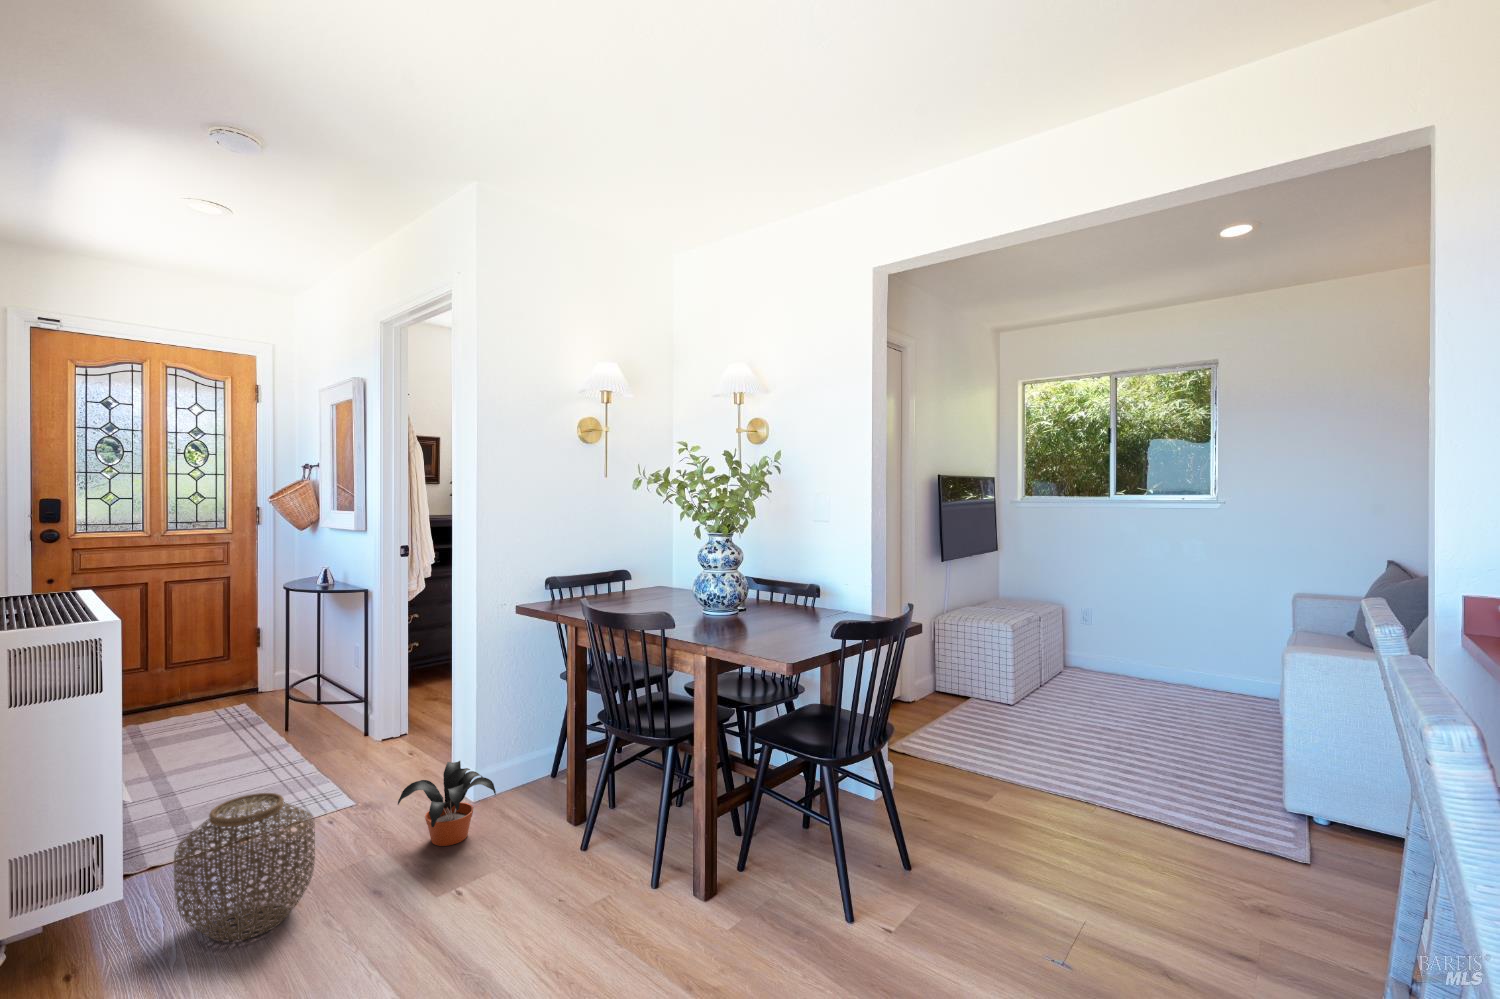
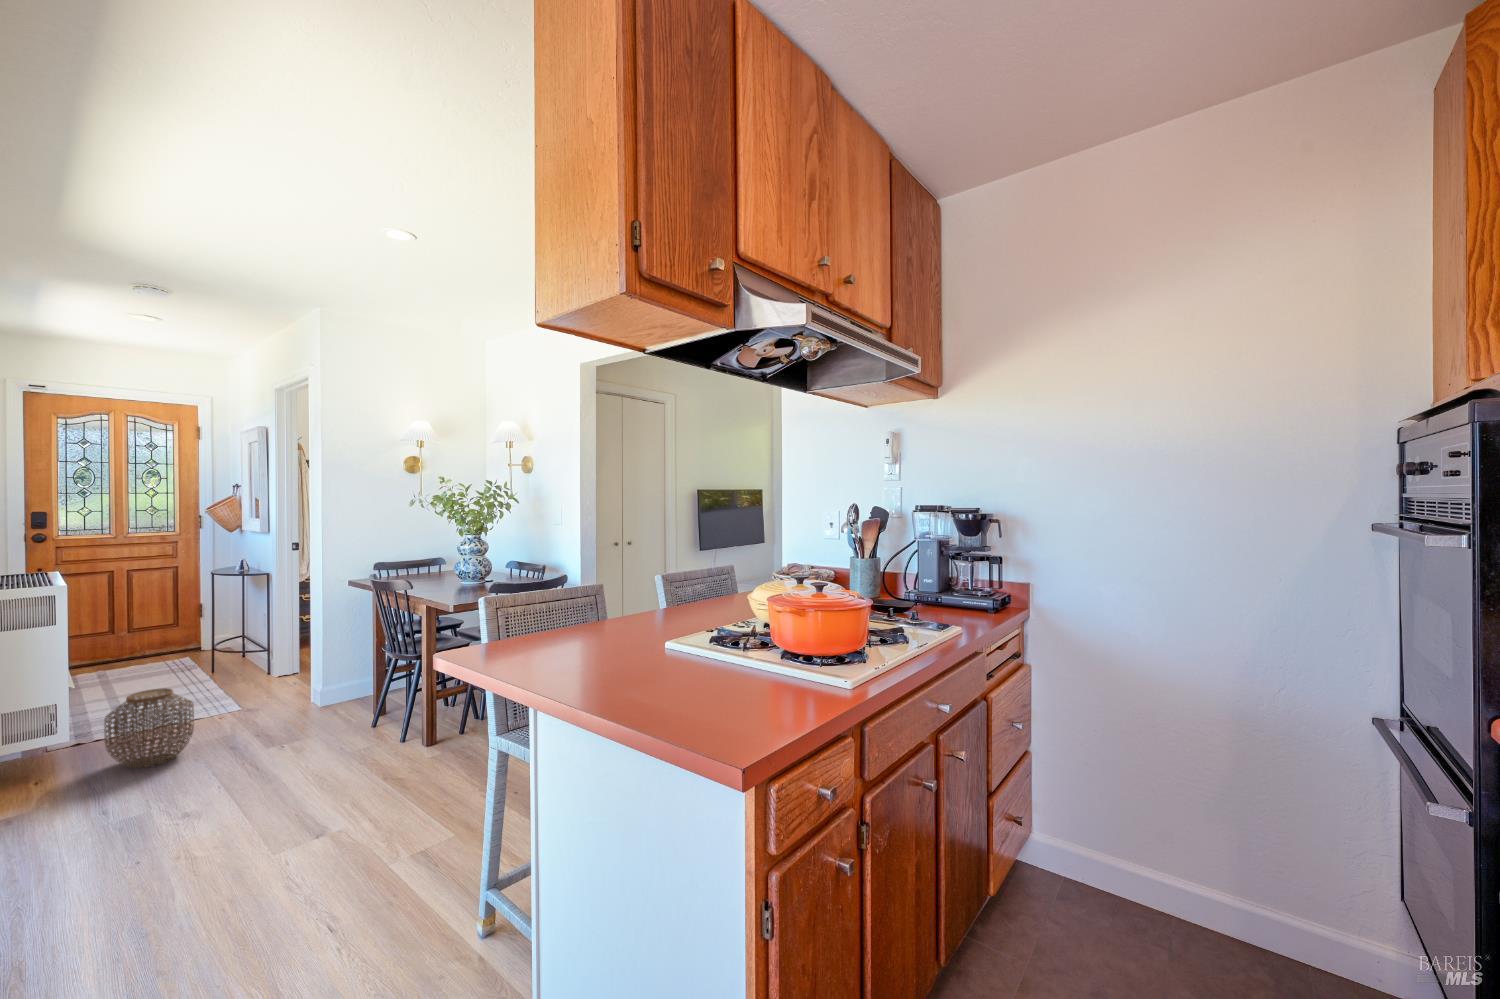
potted plant: present [398,761,496,846] -> none [256,678,323,727]

